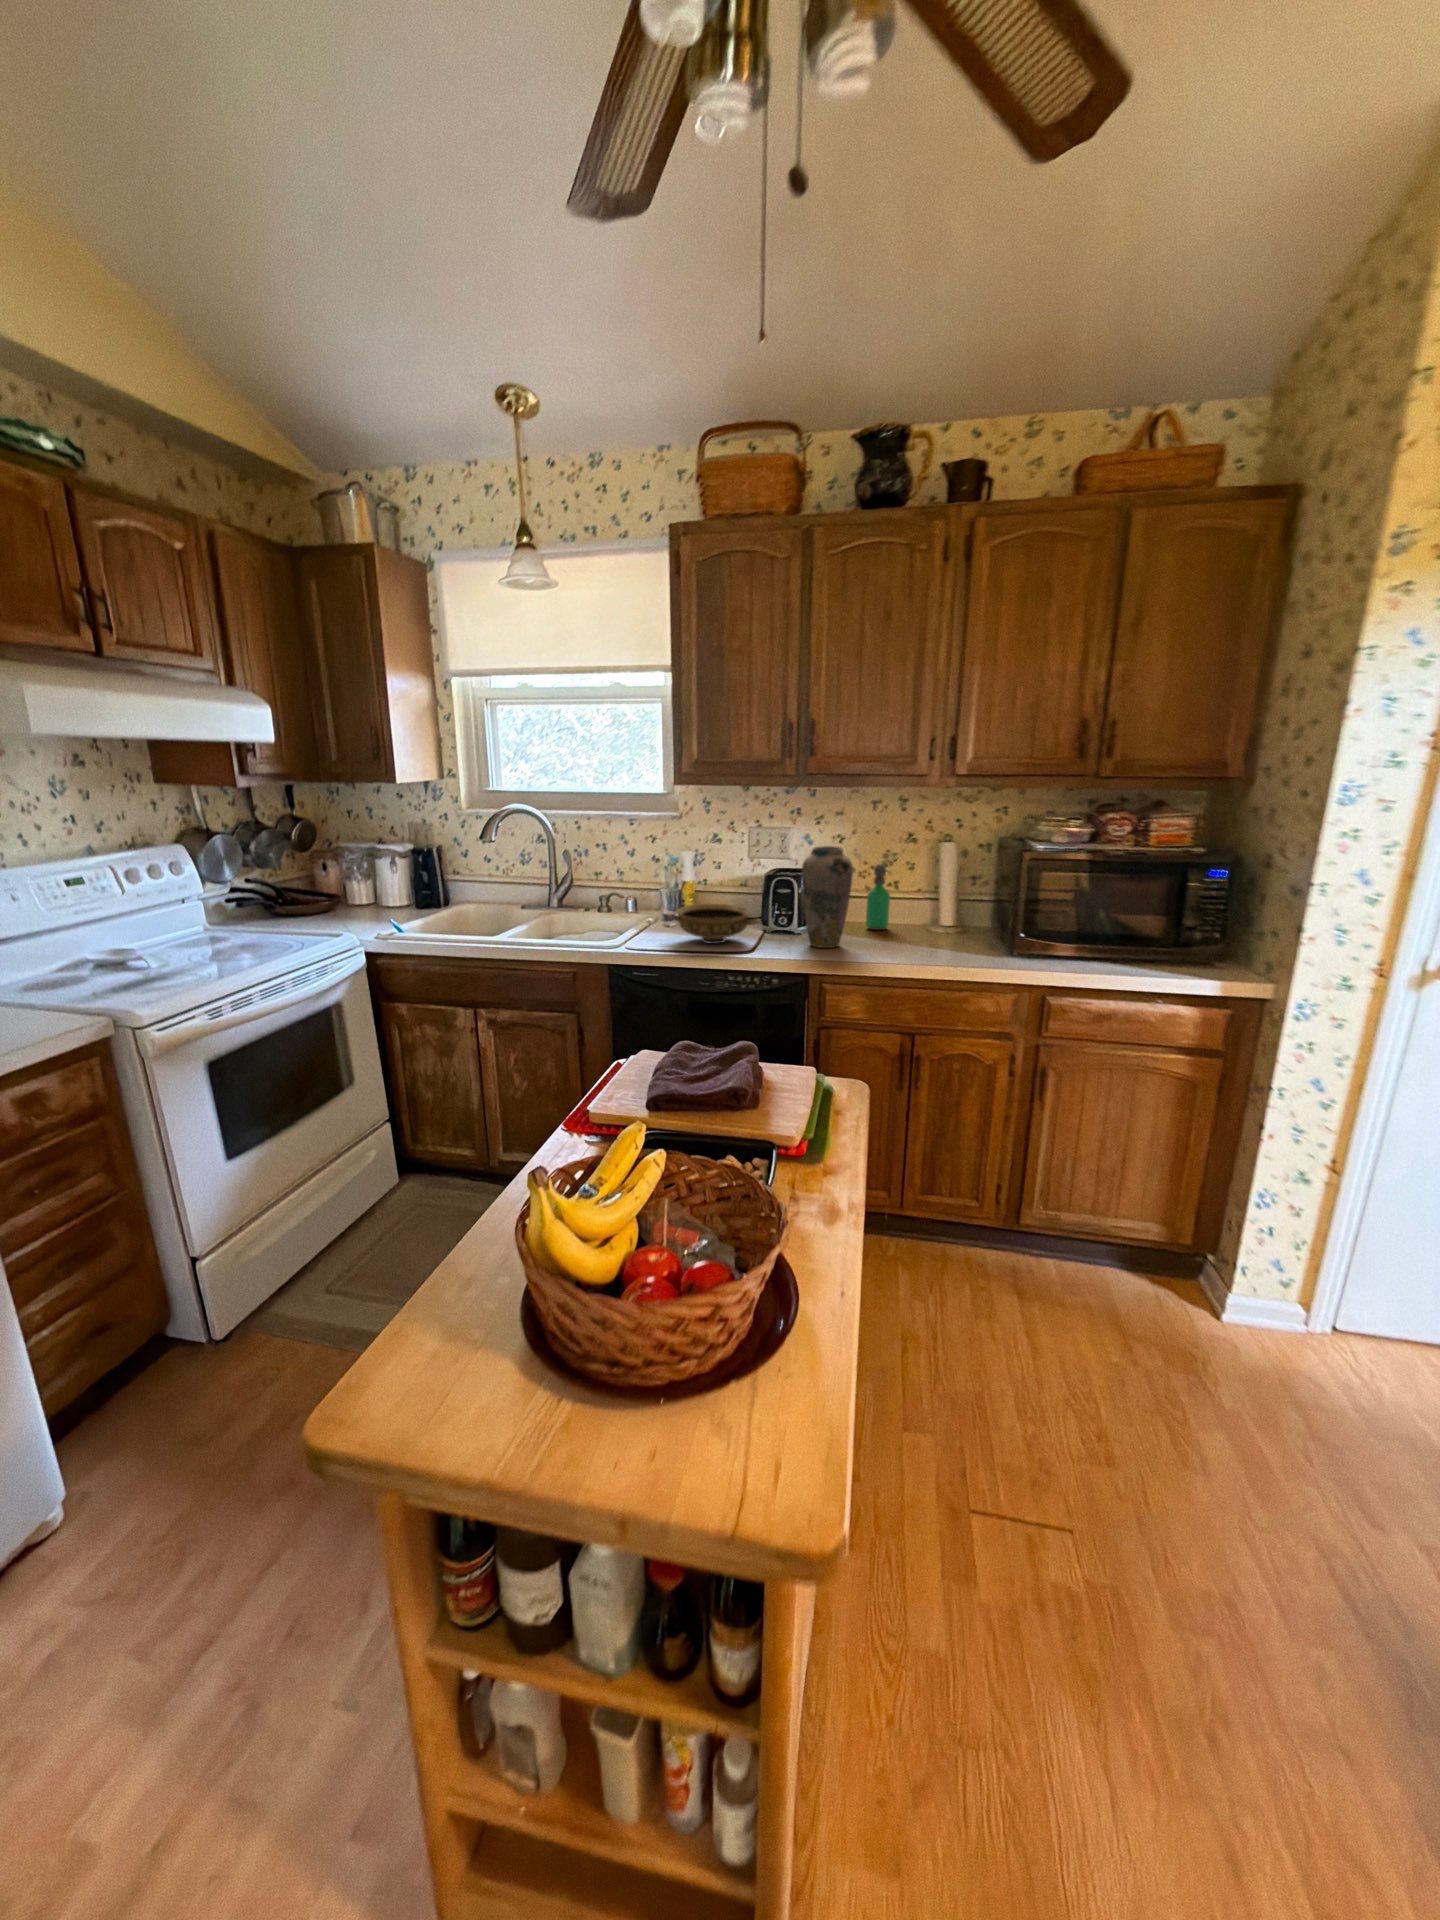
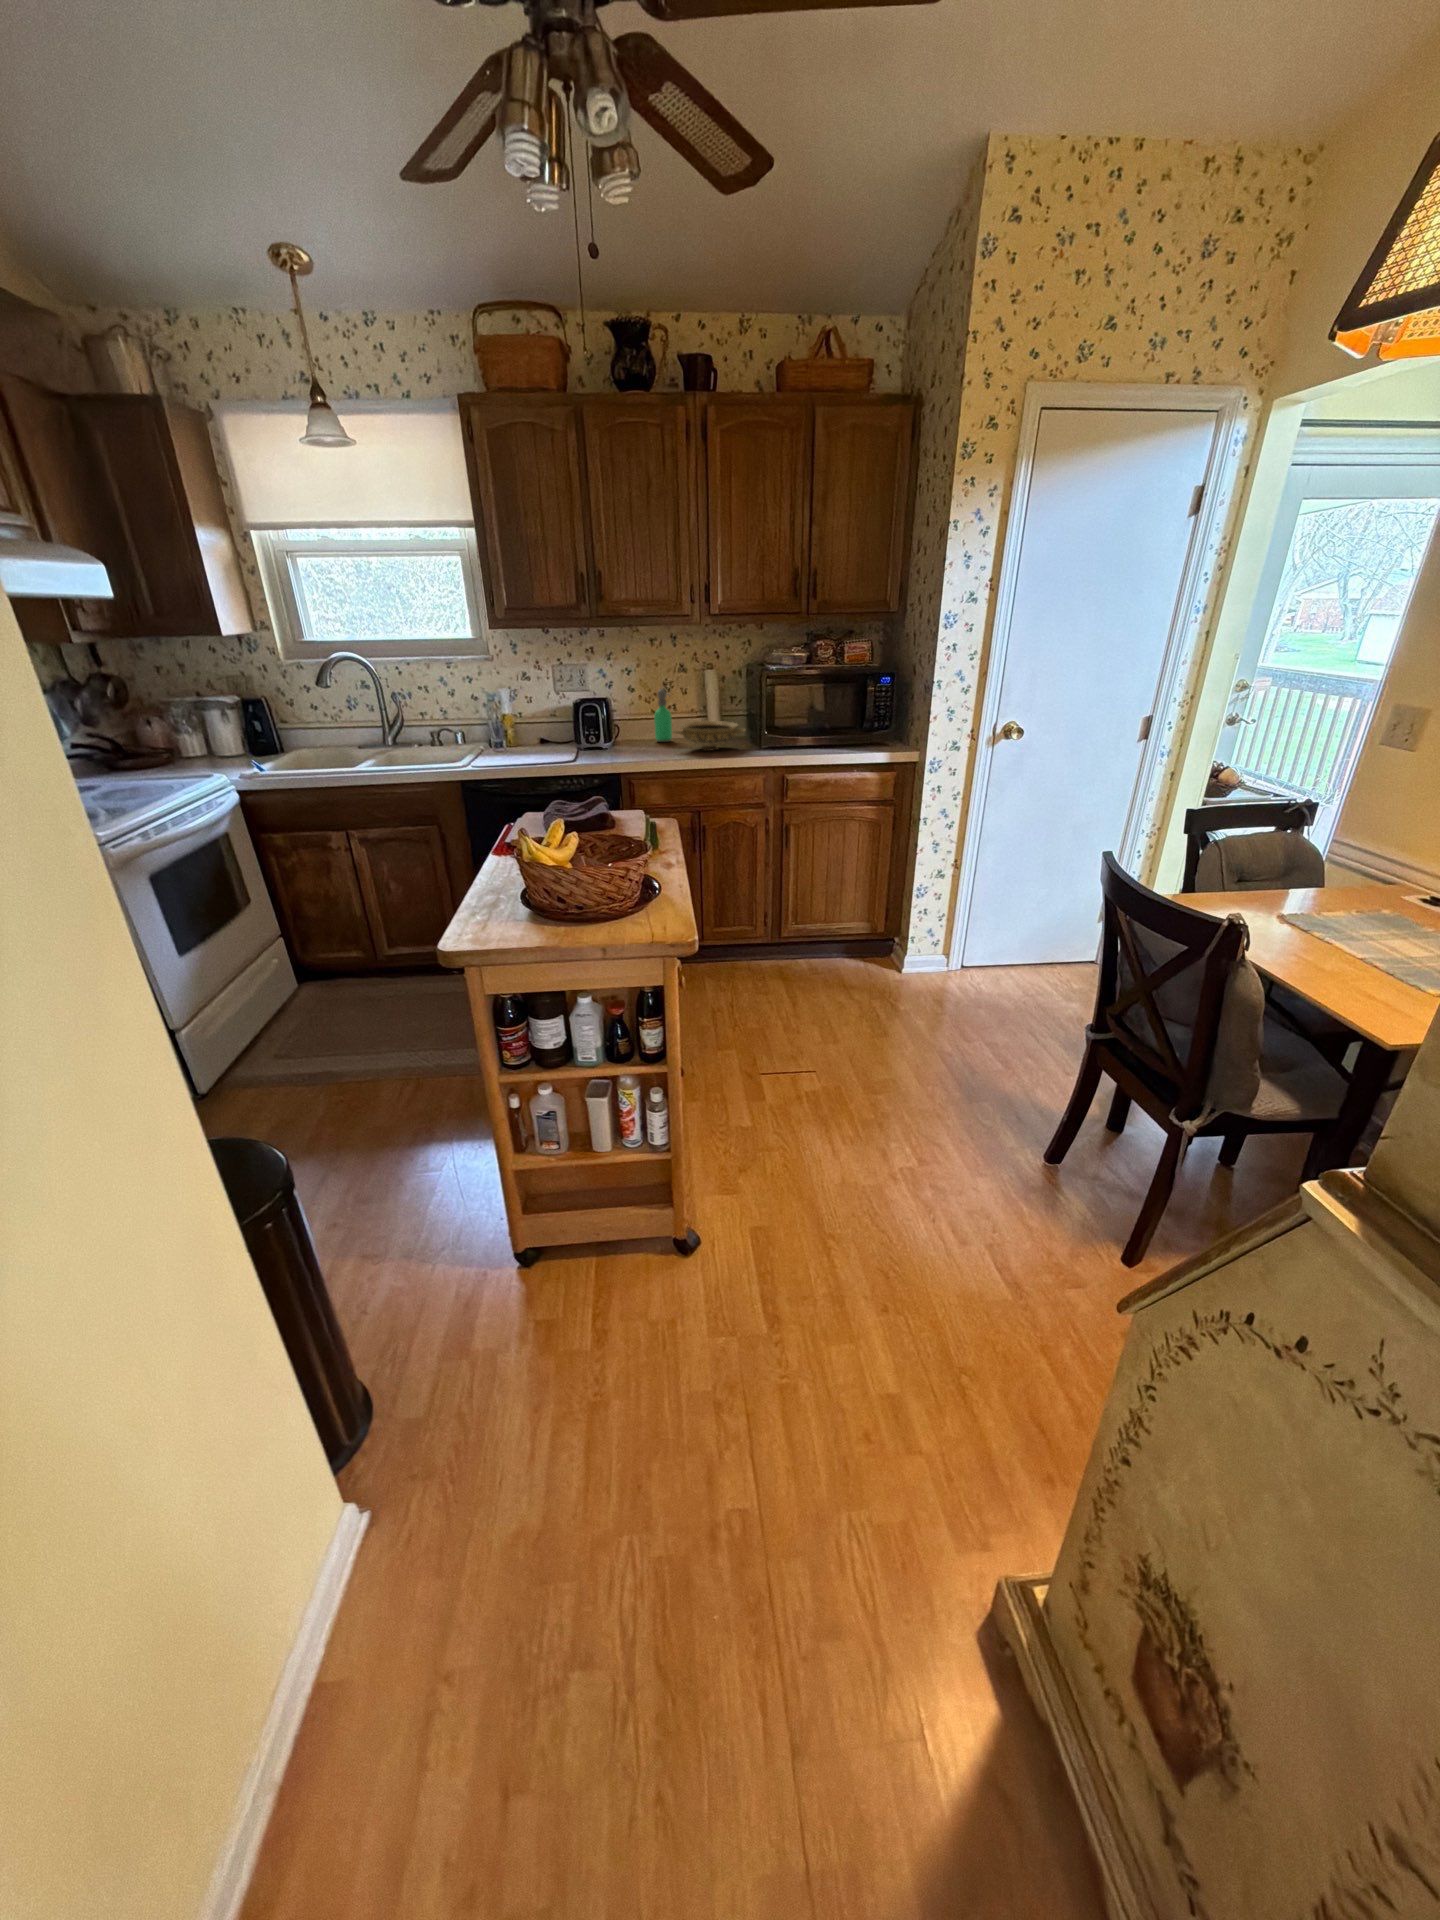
vase: present [801,846,853,948] -> none [605,674,644,754]
ceramic bowl: present [668,904,761,944] -> present [672,721,745,751]

